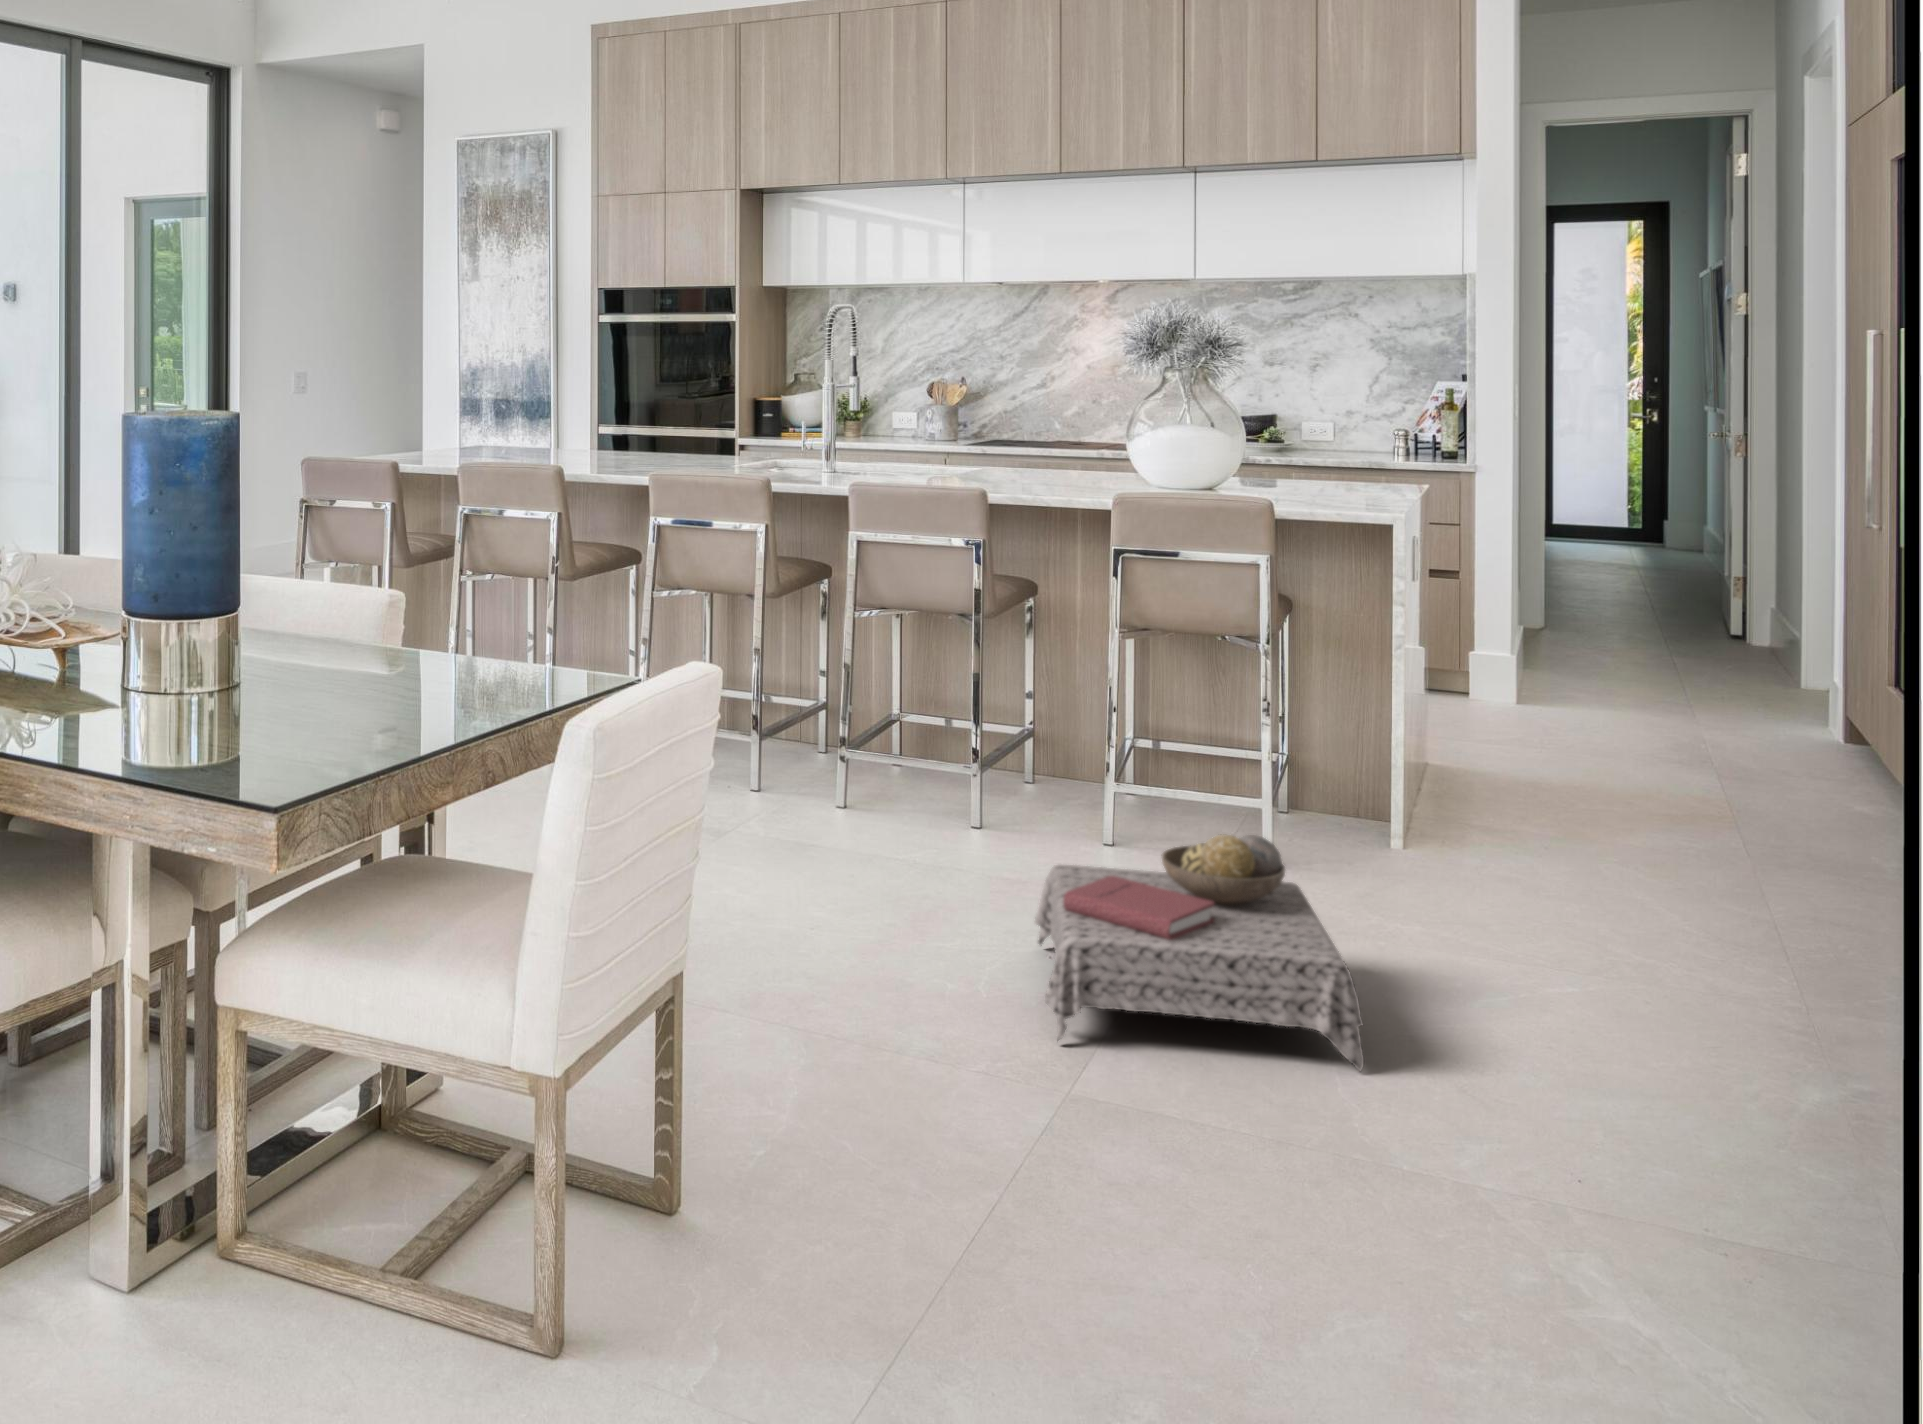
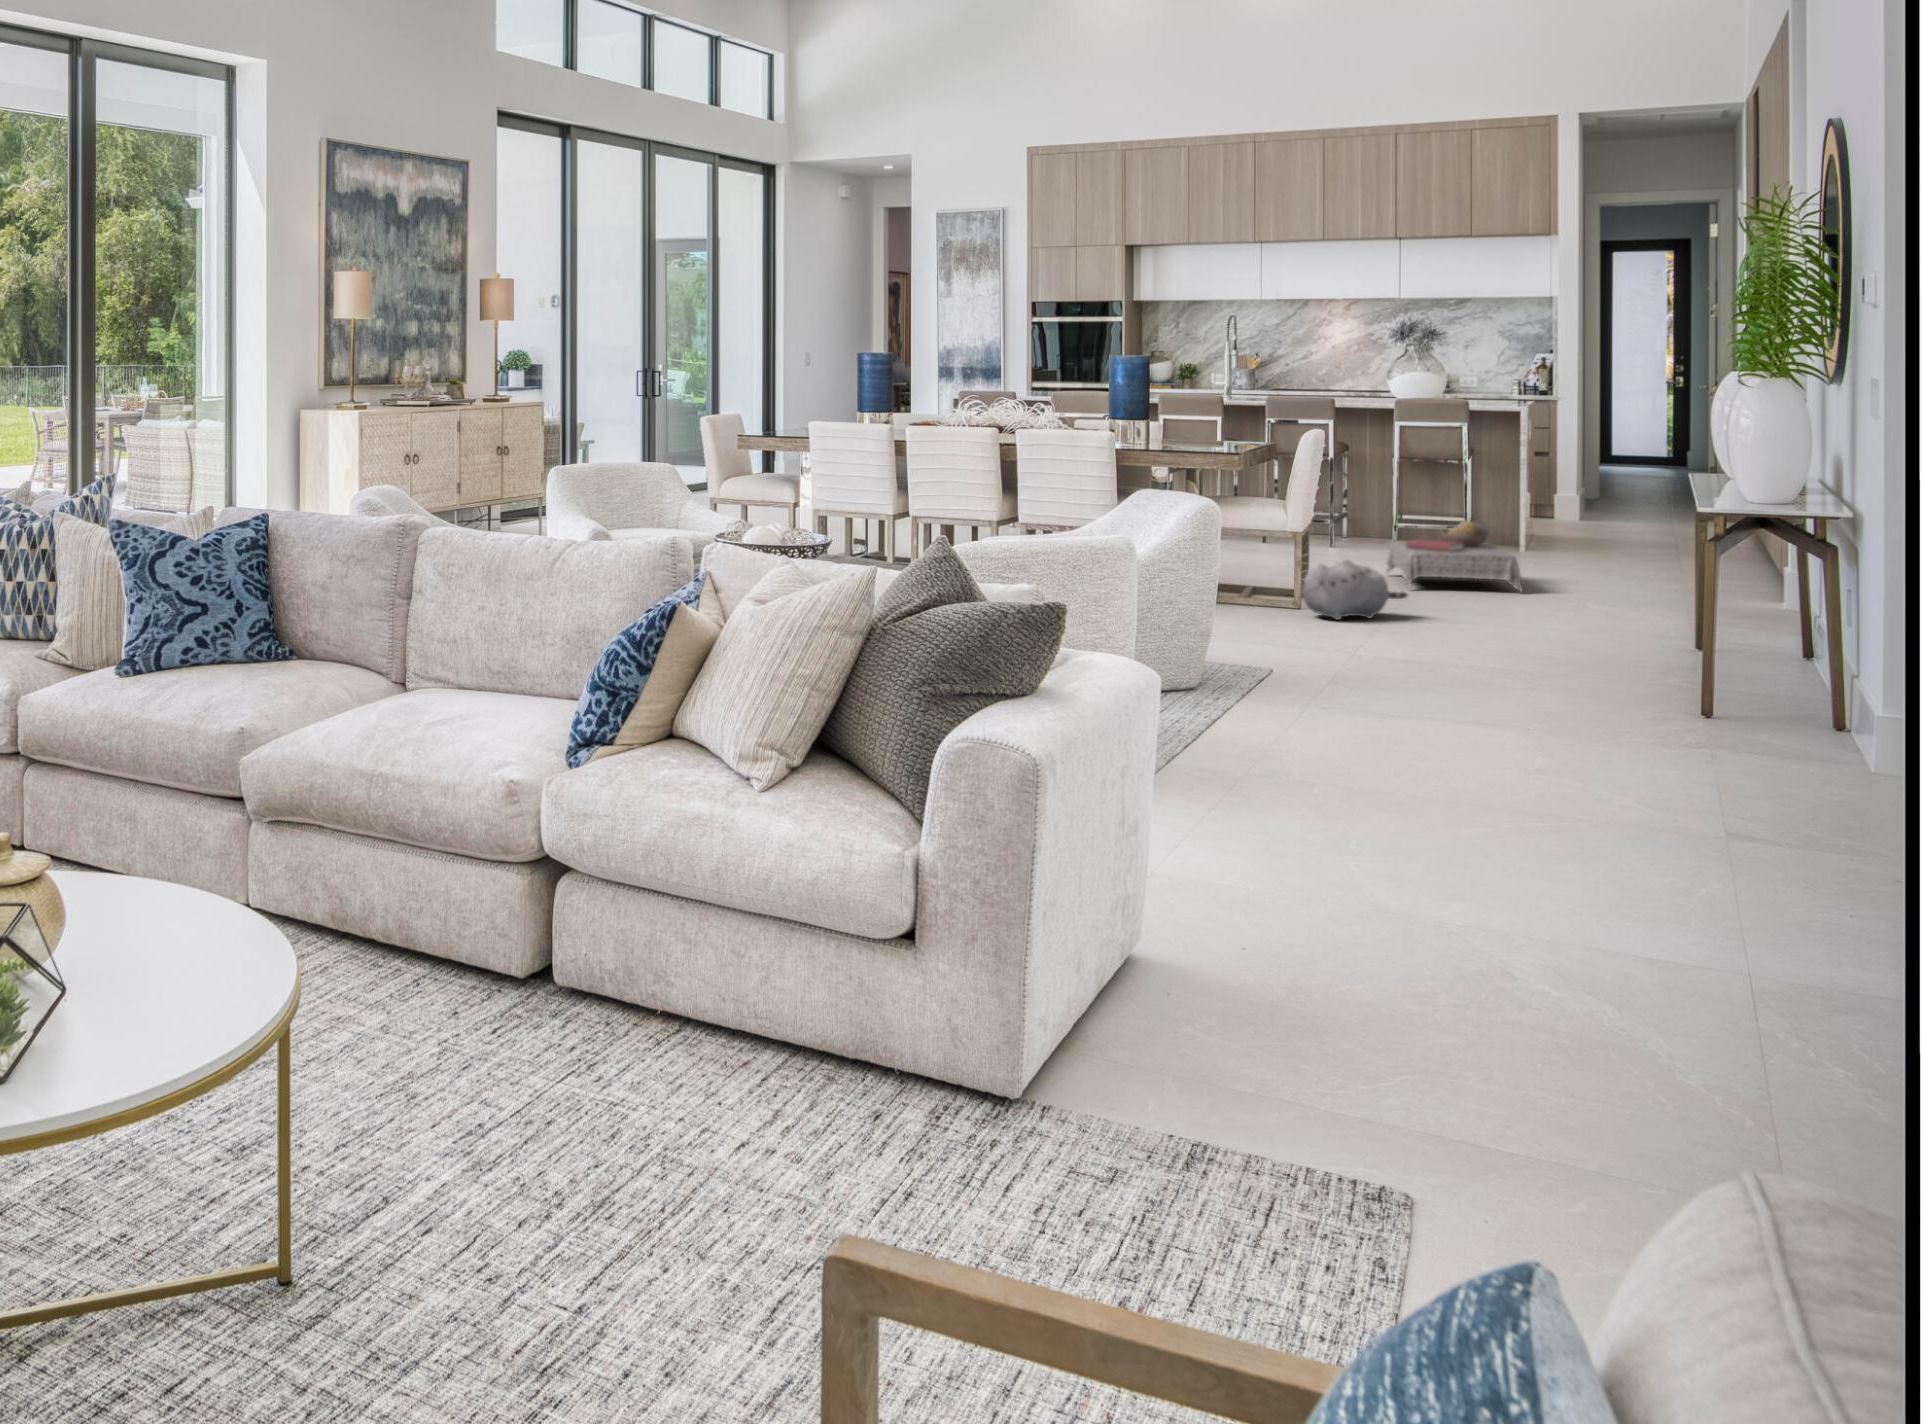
plush toy: none [623,1080,968,1302] -> present [1302,559,1407,620]

